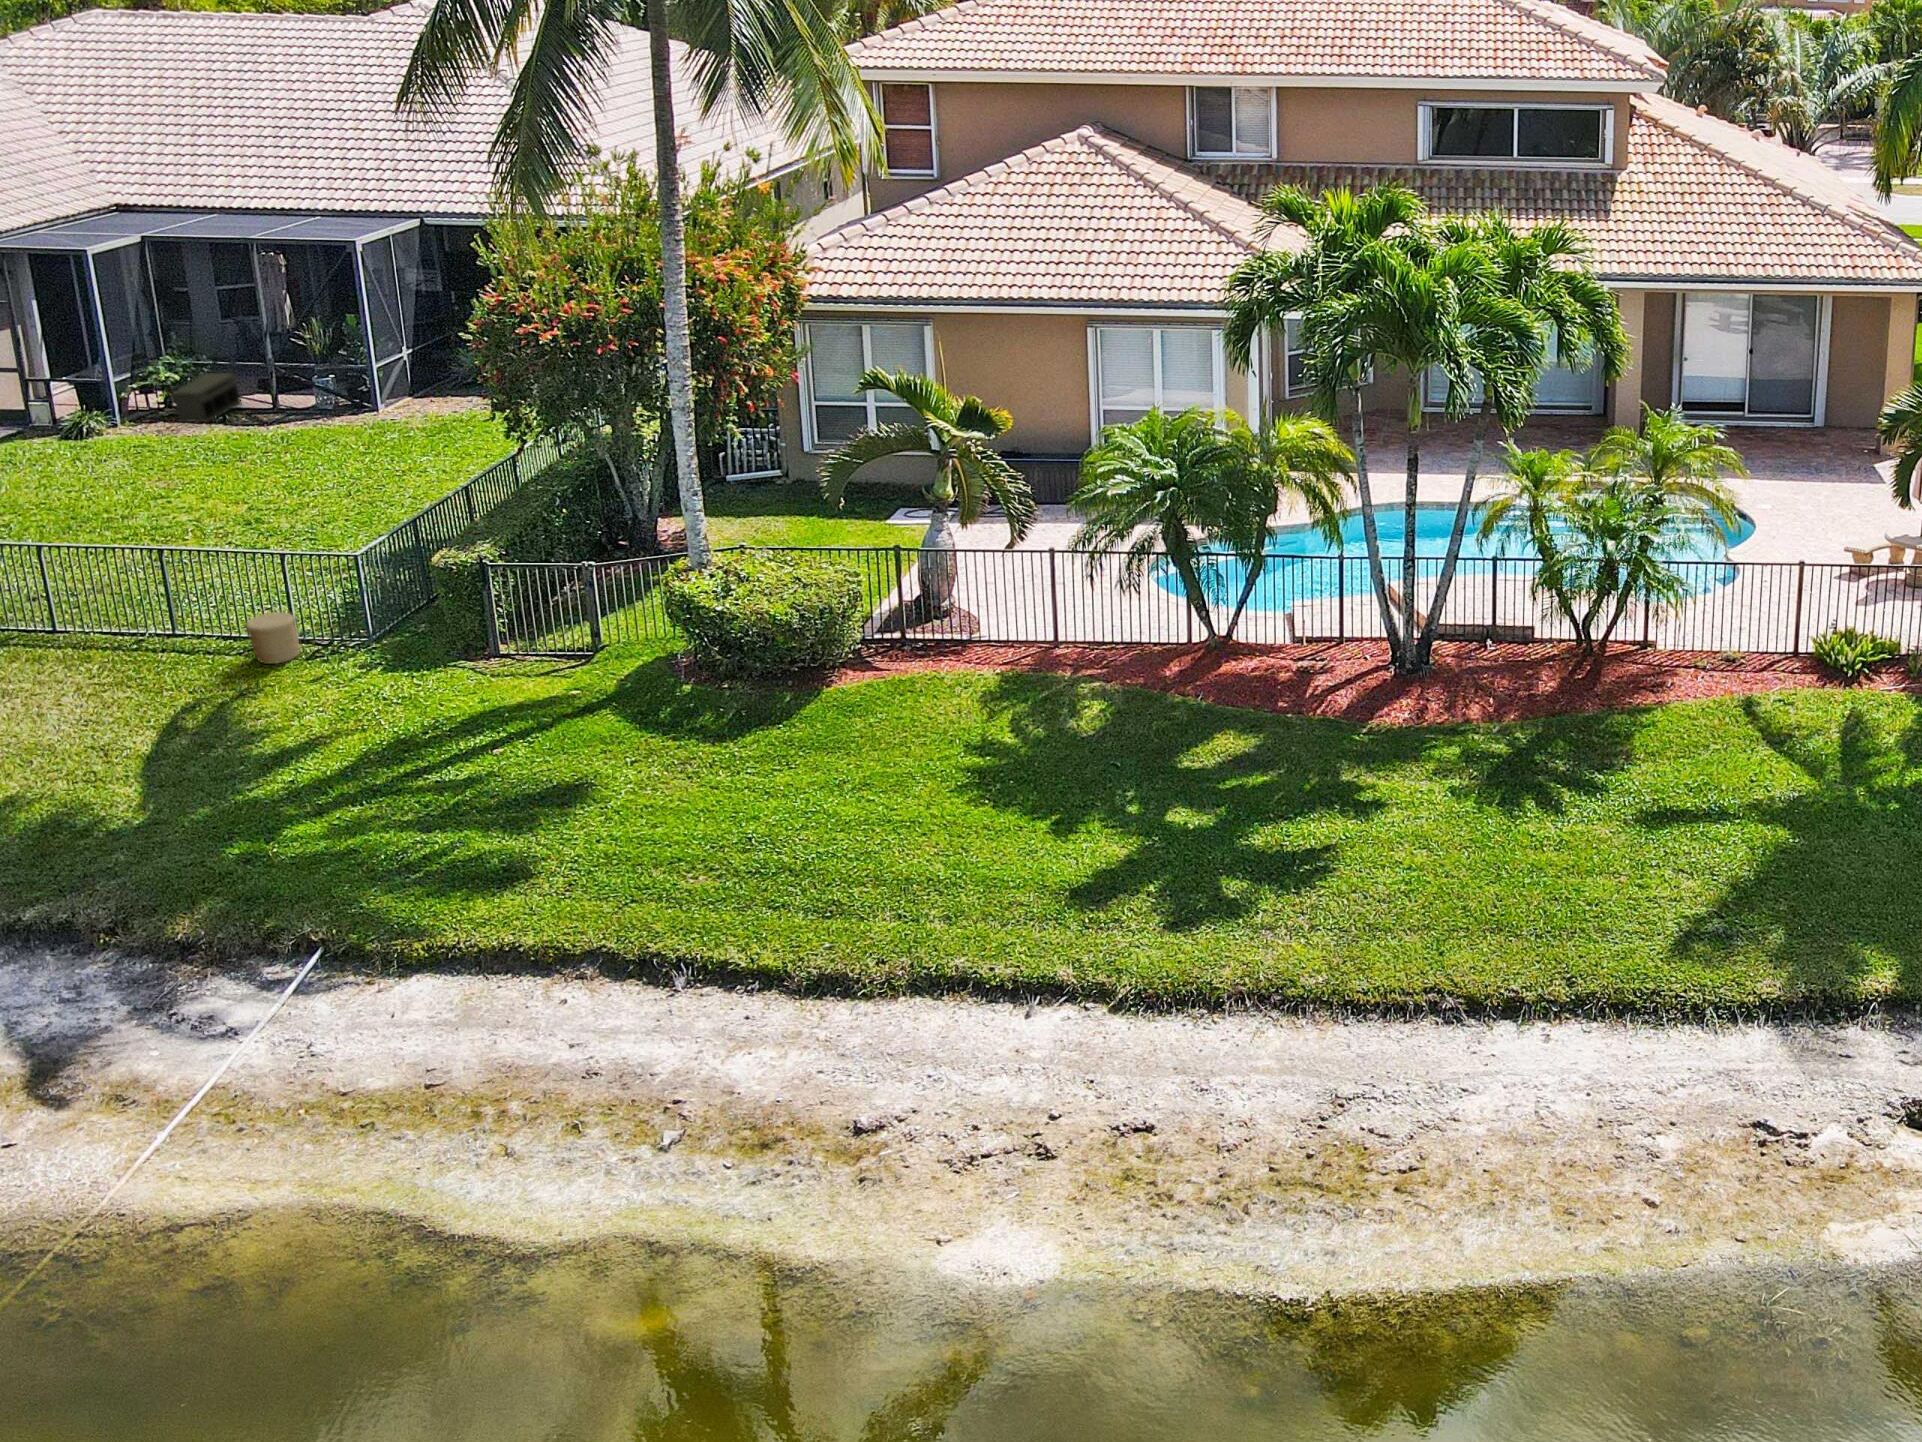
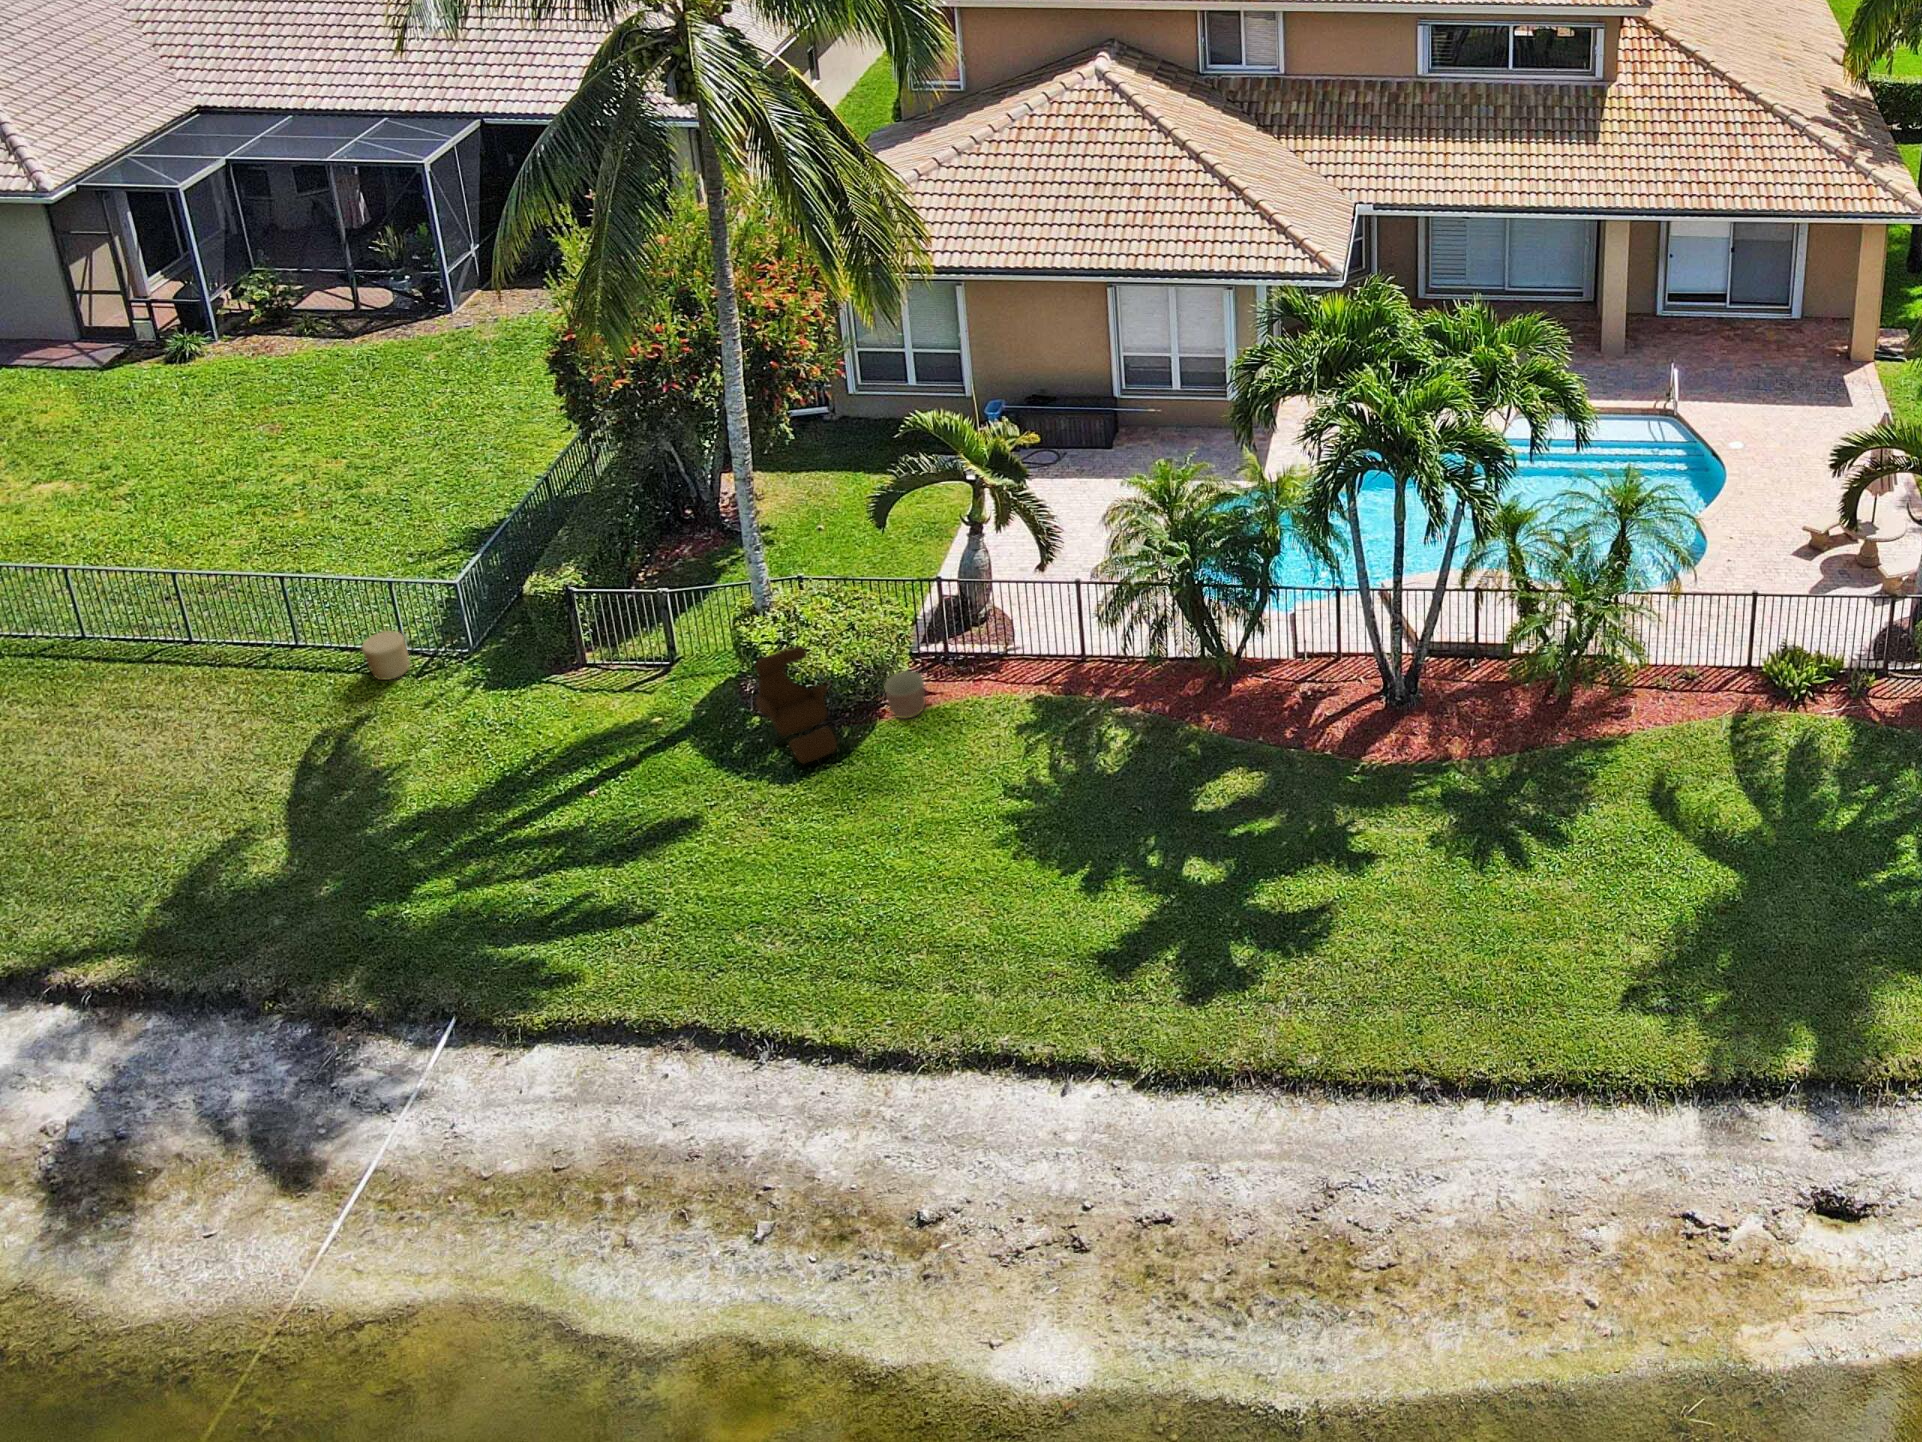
bench: present [173,373,241,422] -> none [266,288,329,342]
lounge chair: none [687,607,777,735] -> present [756,646,837,766]
planter: none [833,644,878,694] -> present [885,671,926,719]

